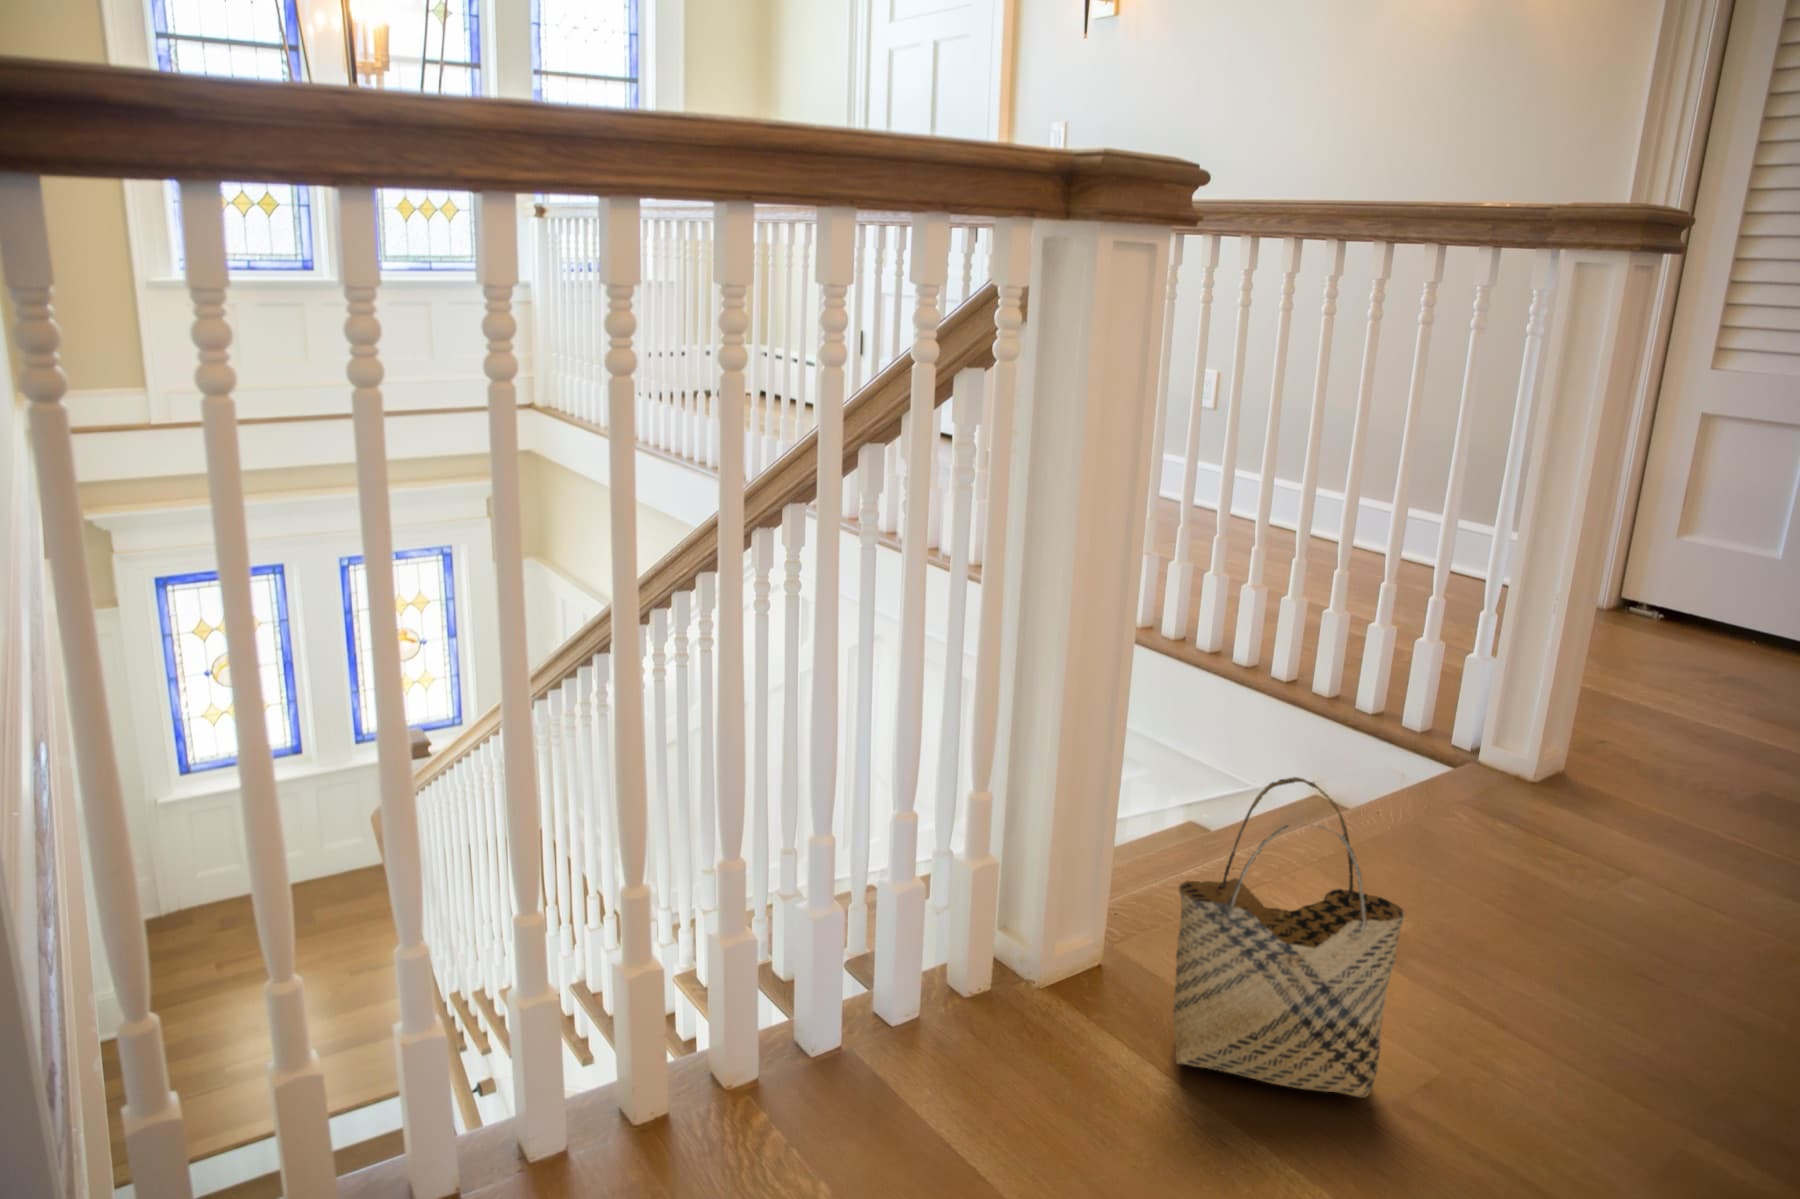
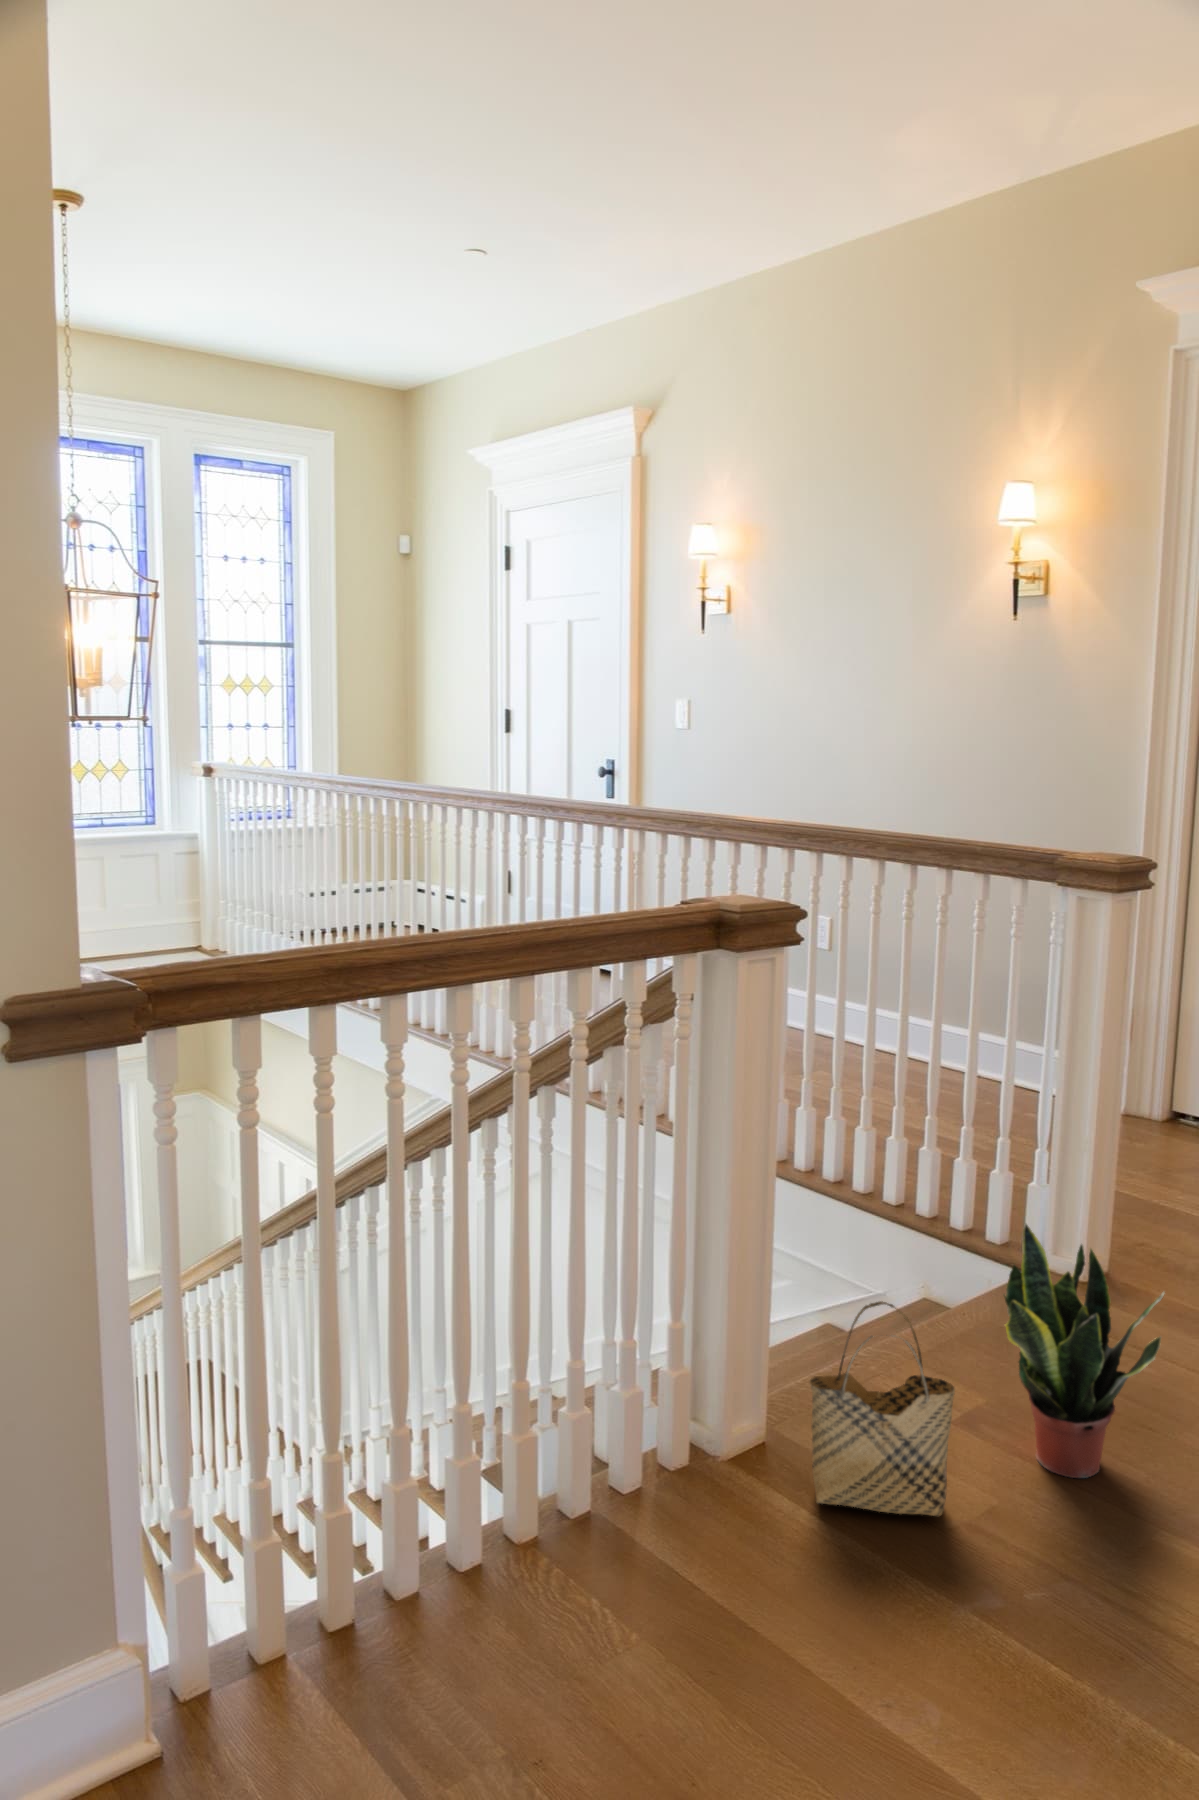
potted plant: none [1472,678,1737,1051] -> present [1004,1224,1164,1478]

